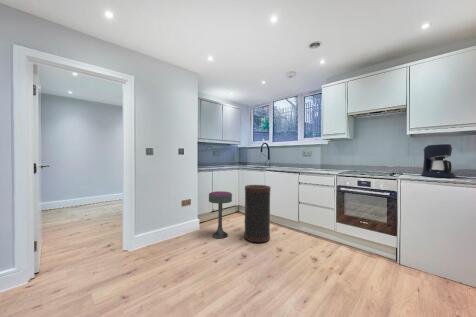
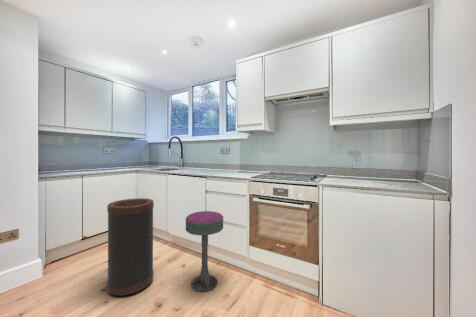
coffee maker: present [421,144,456,178] -> none [345,138,382,182]
bar stool: present [209,191,232,238] -> present [186,211,223,291]

